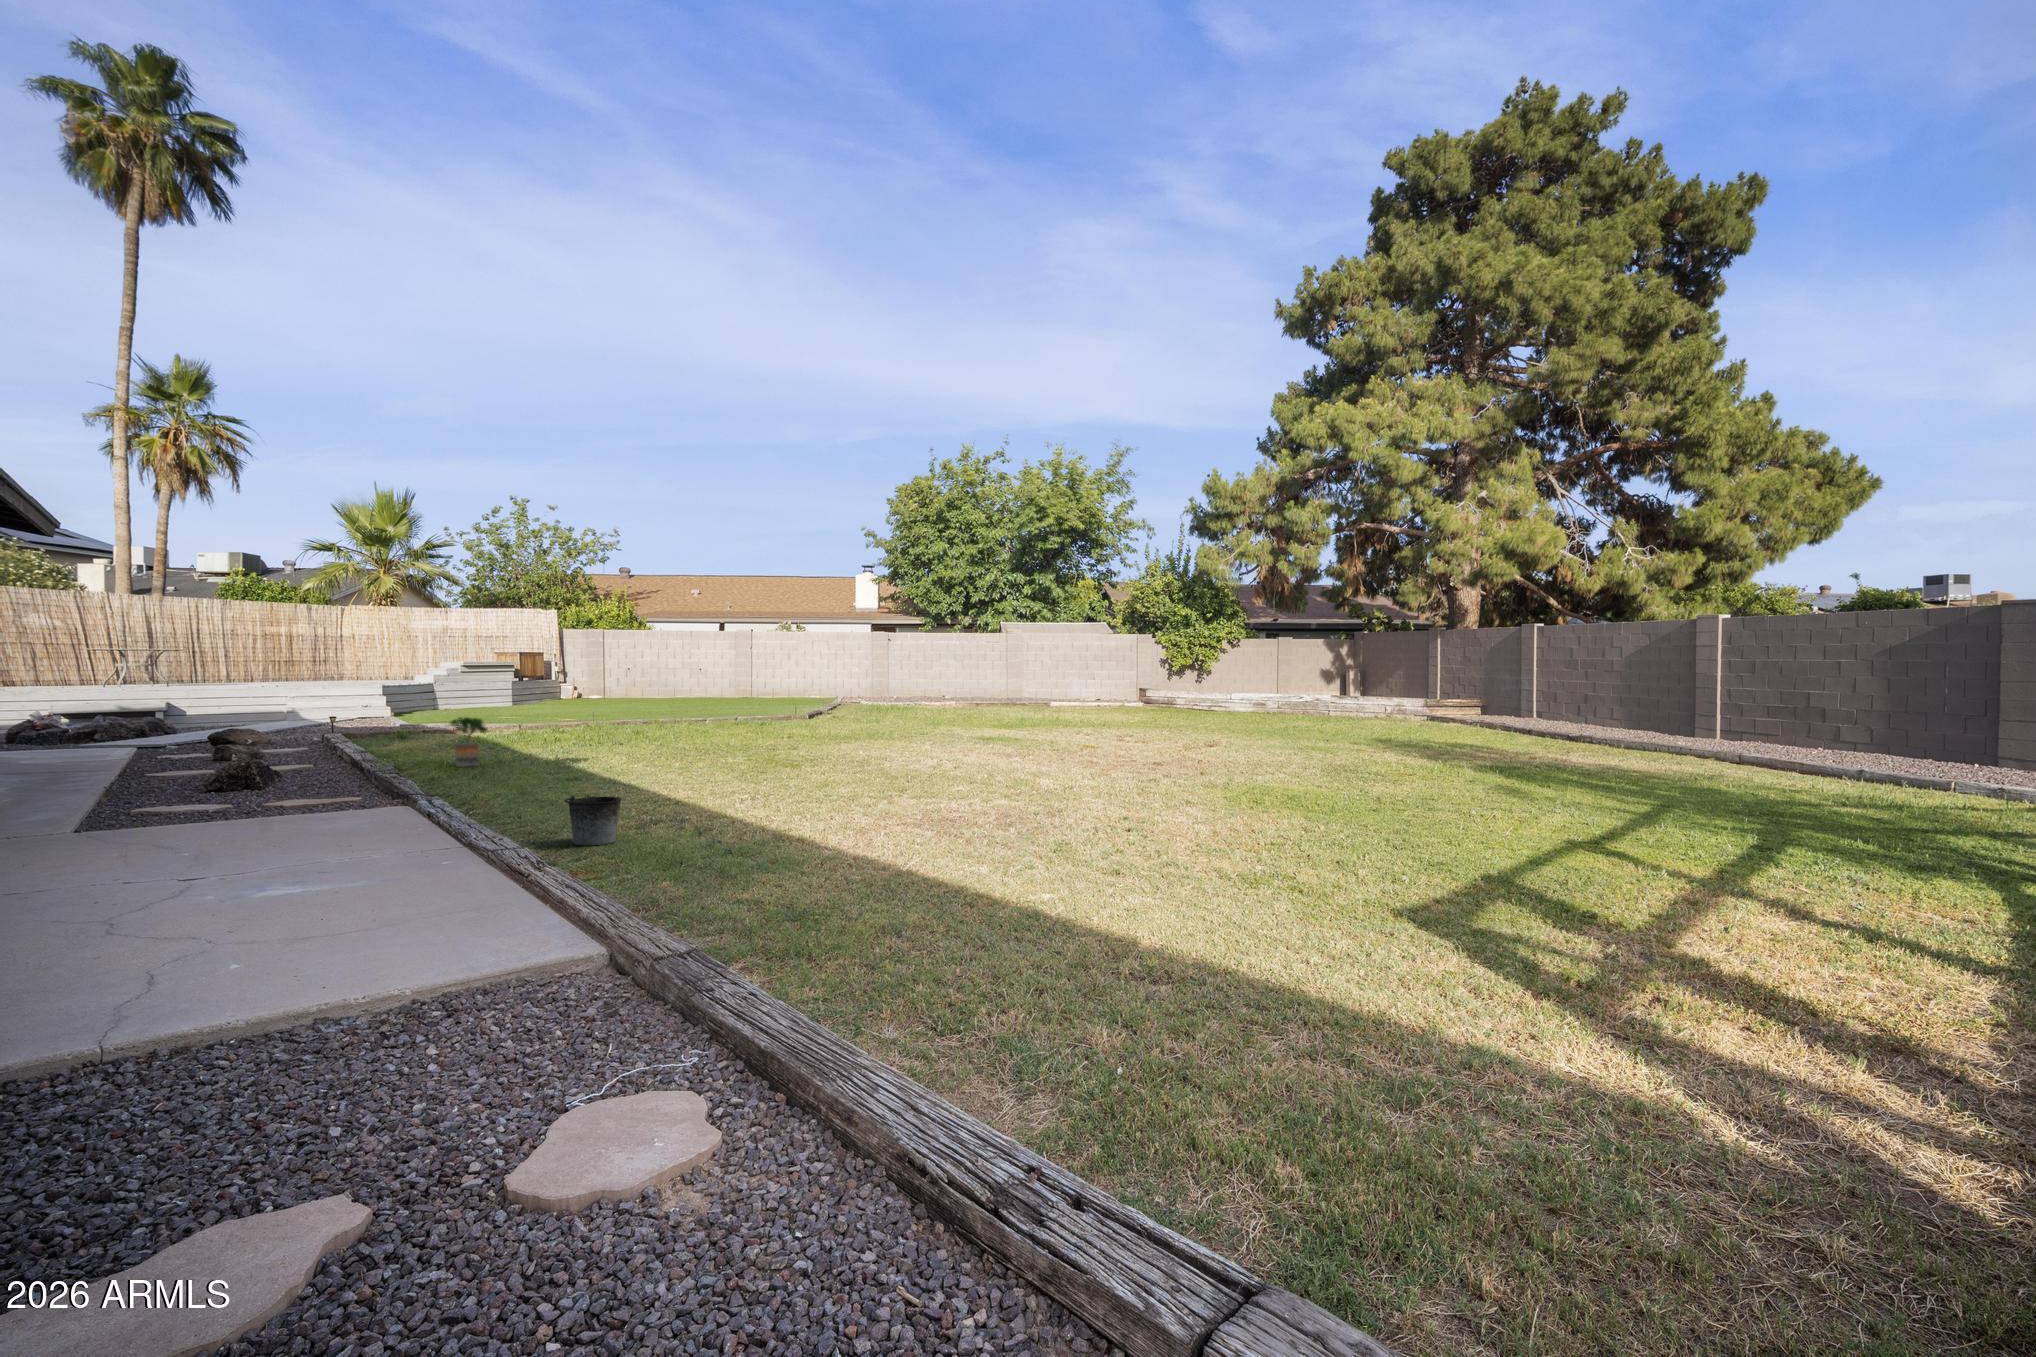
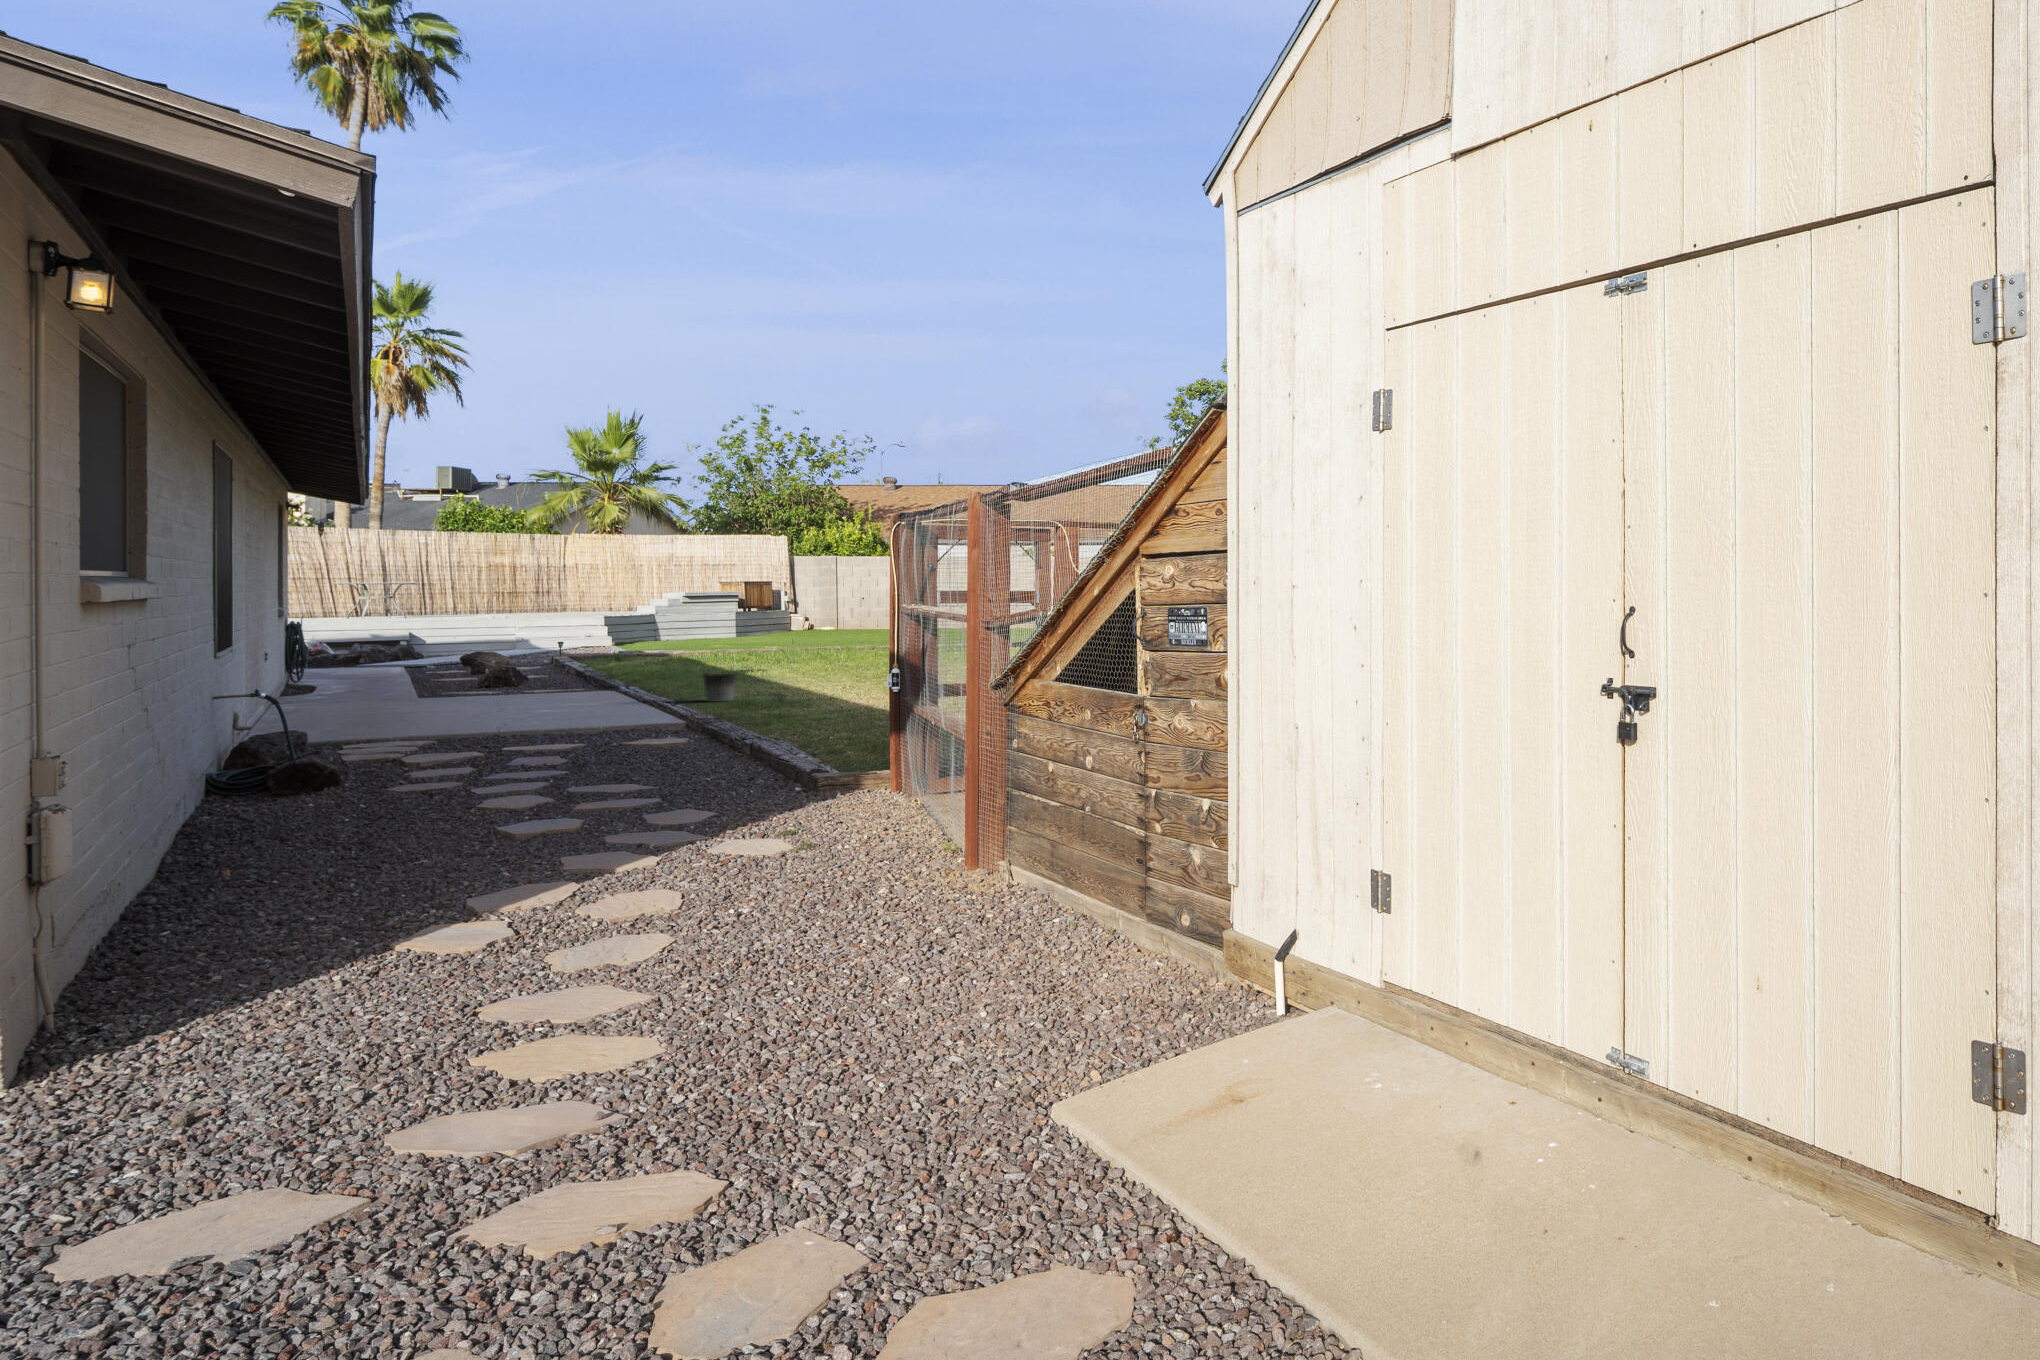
potted tree: present [450,717,487,767] -> none [648,634,680,673]

